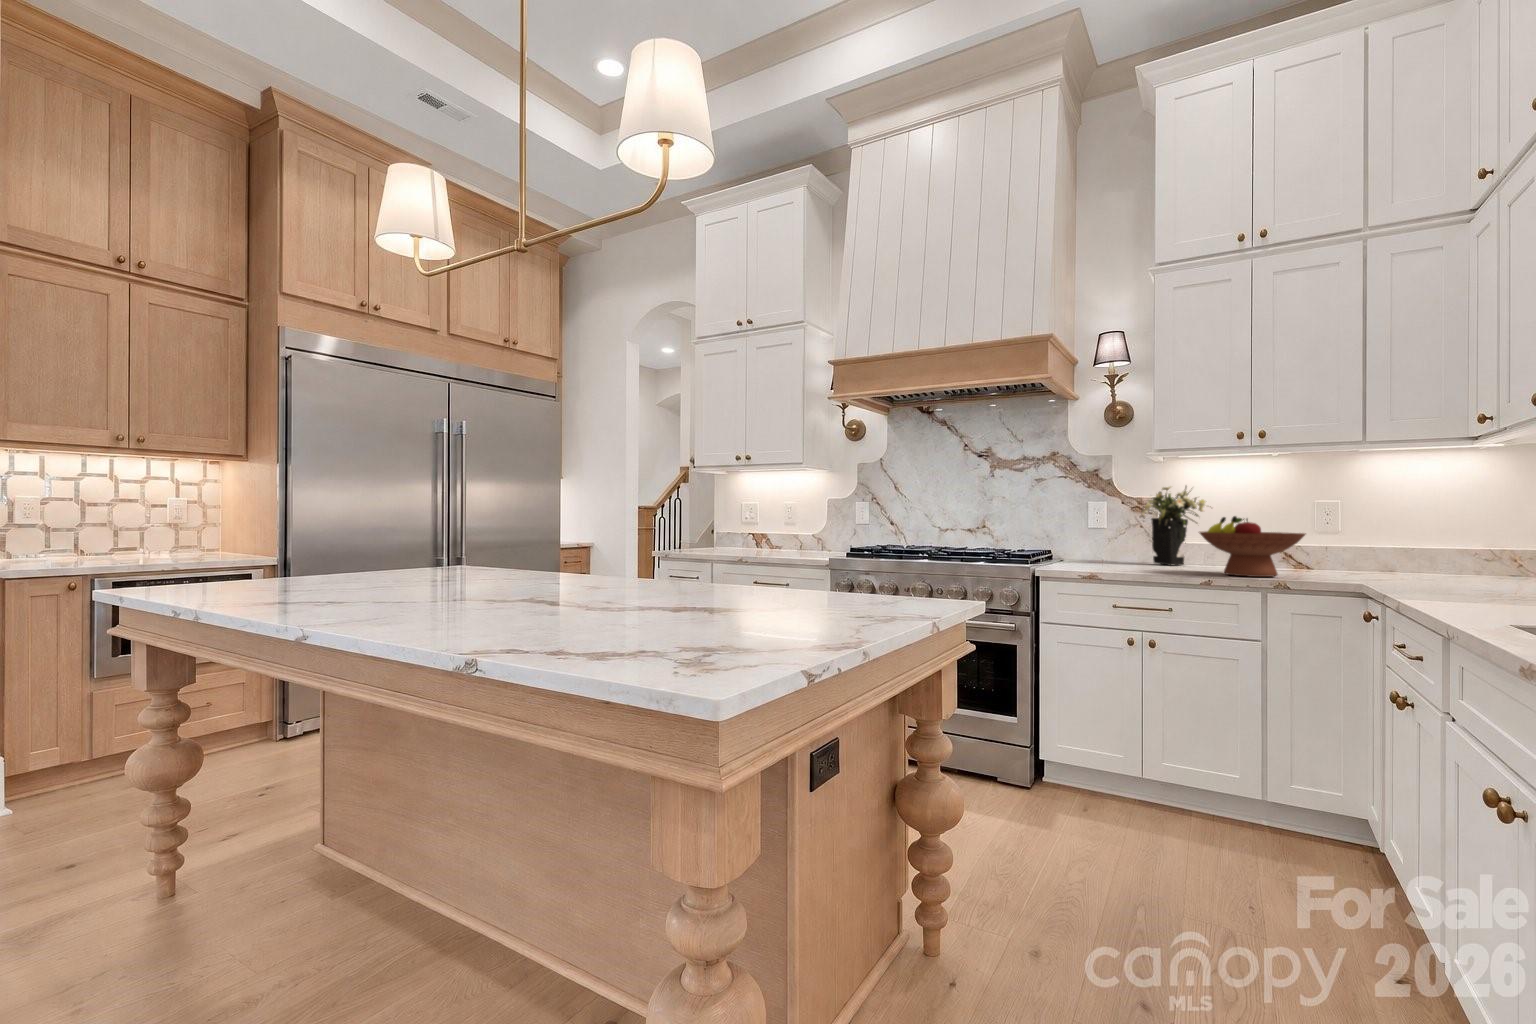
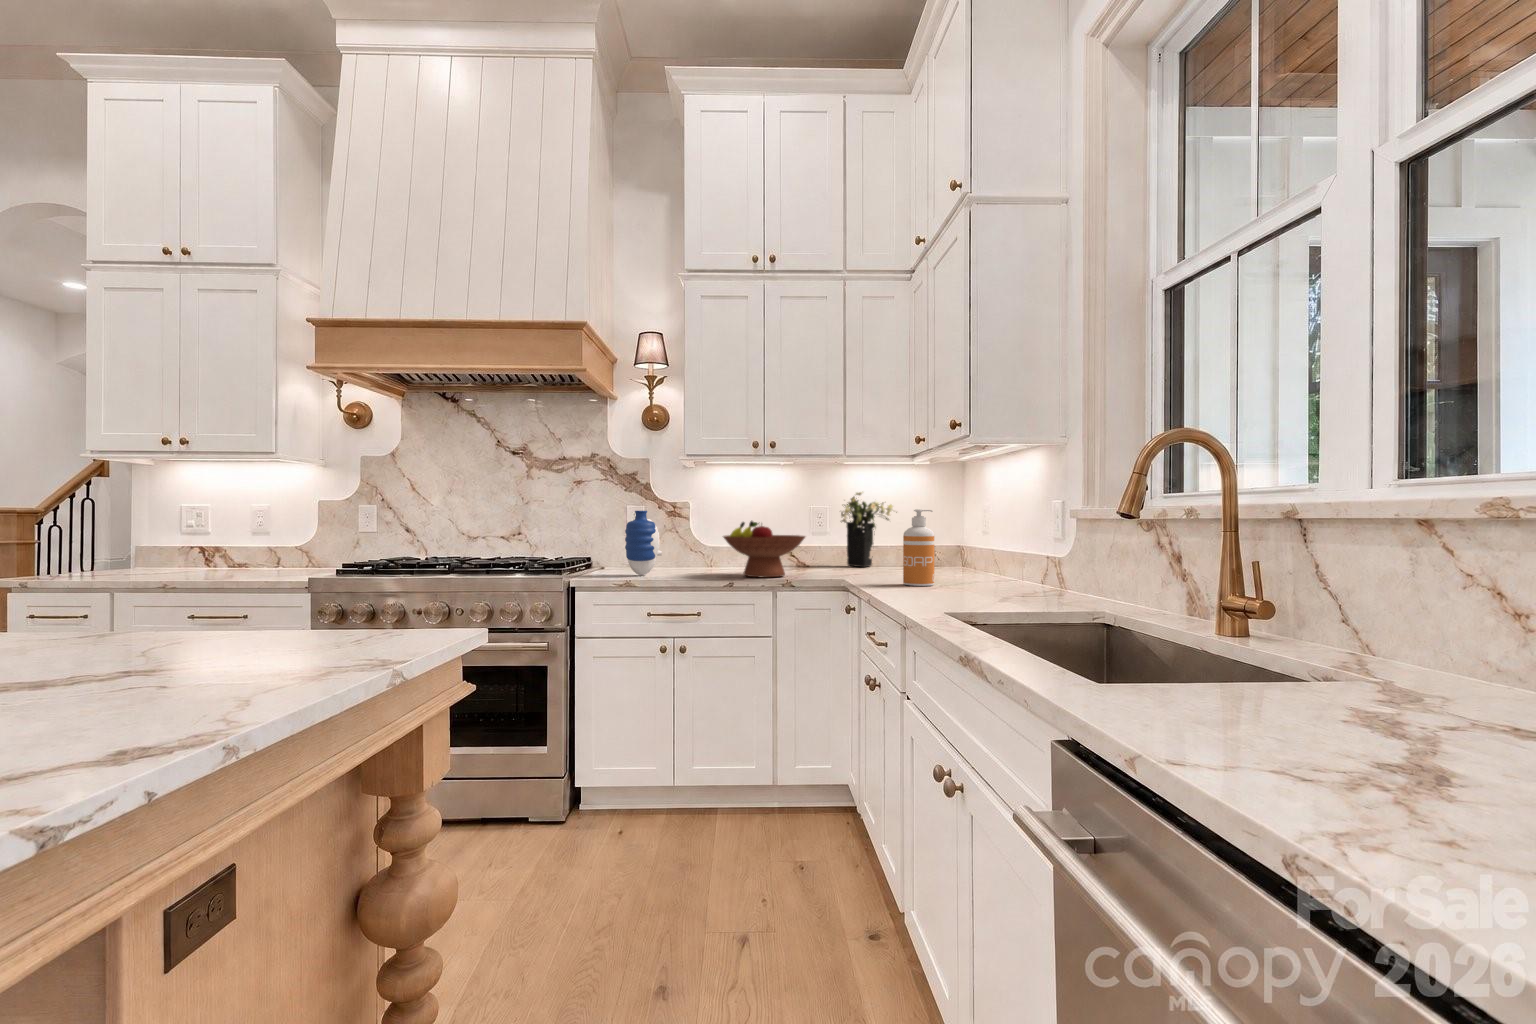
flower arrangement: present [1140,486,1211,565] -> present [841,492,897,567]
soap dispenser: none [1452,503,1505,596] -> present [903,509,934,586]
vase: none [1090,506,1129,568] -> present [625,511,662,575]

